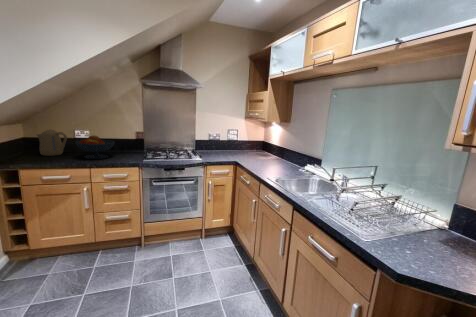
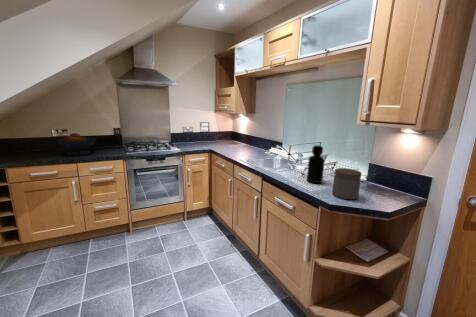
kettle: present [37,129,67,156] -> none [15,130,47,155]
bottle: none [356,173,385,227] -> present [307,145,325,183]
jar: none [397,212,452,265] -> present [332,168,361,199]

